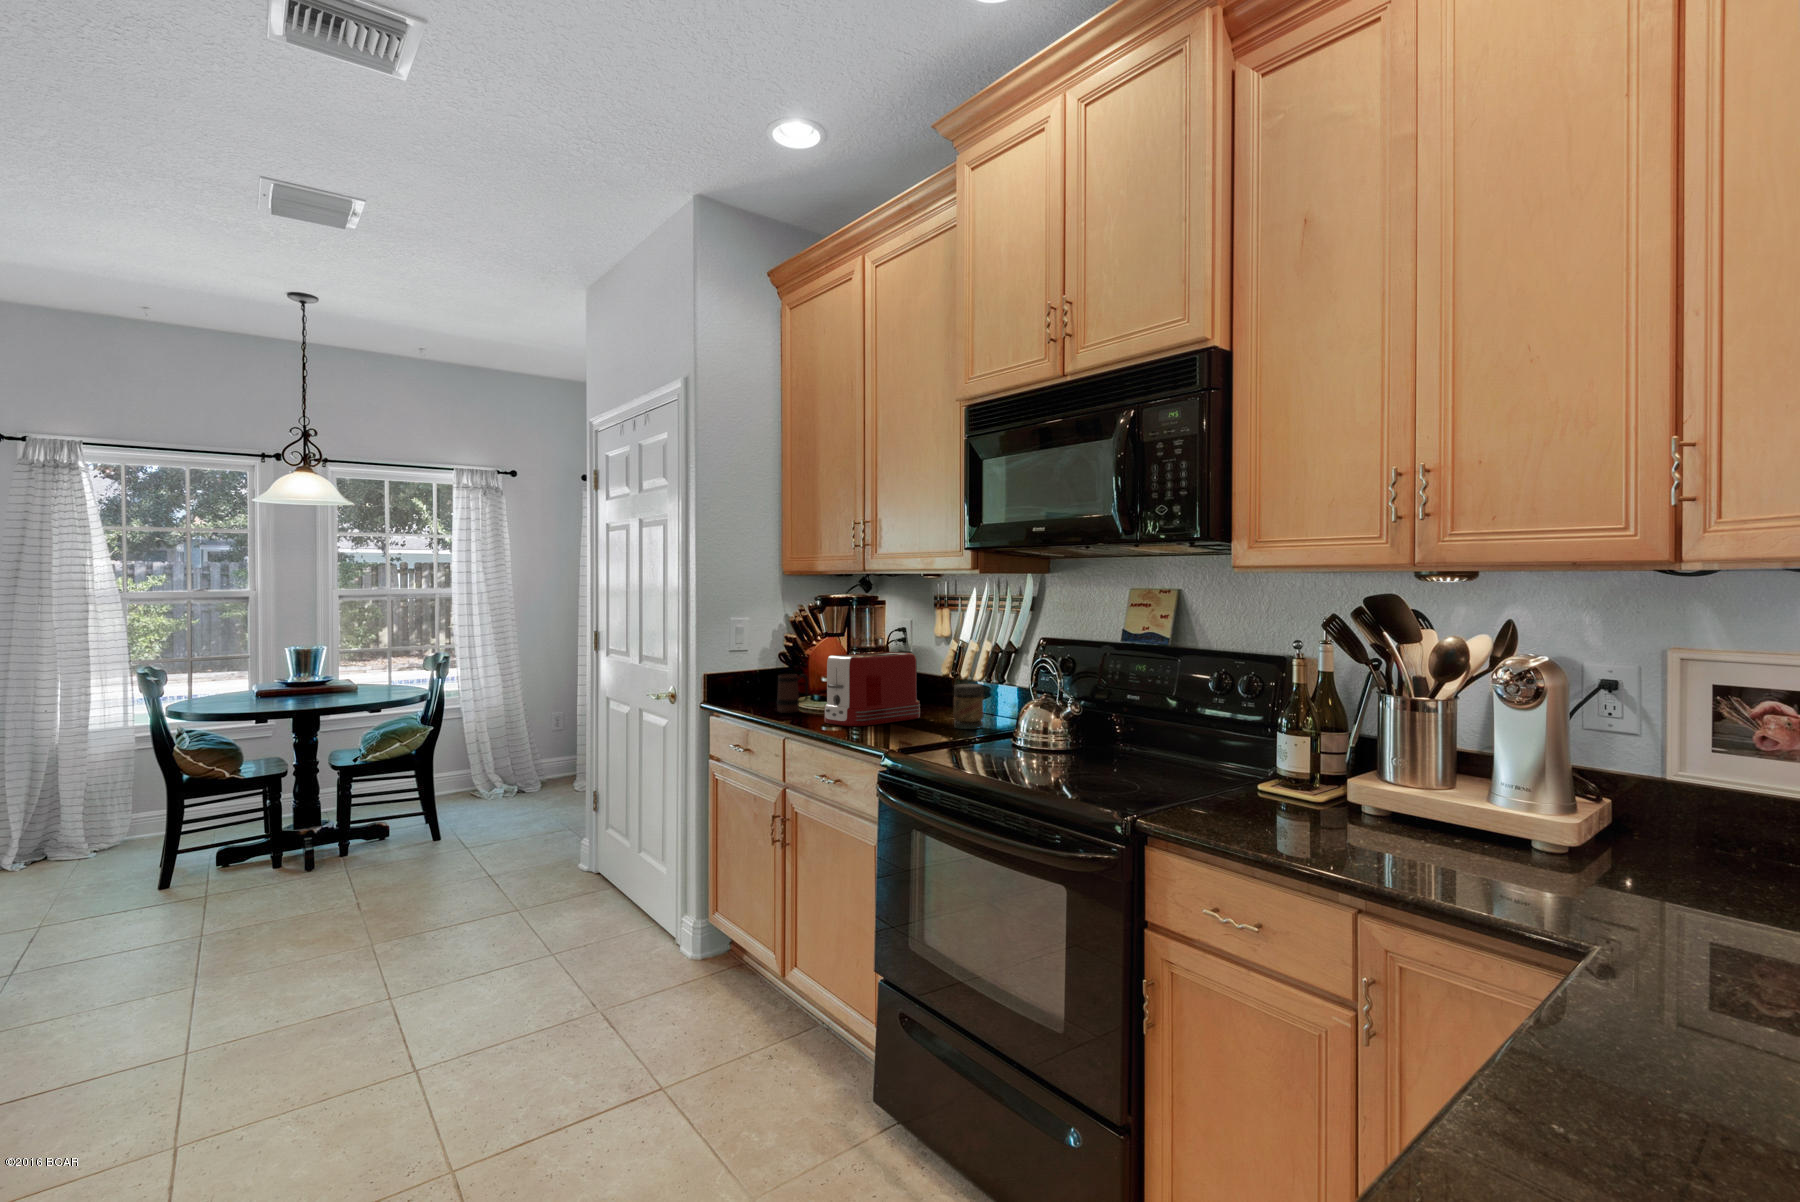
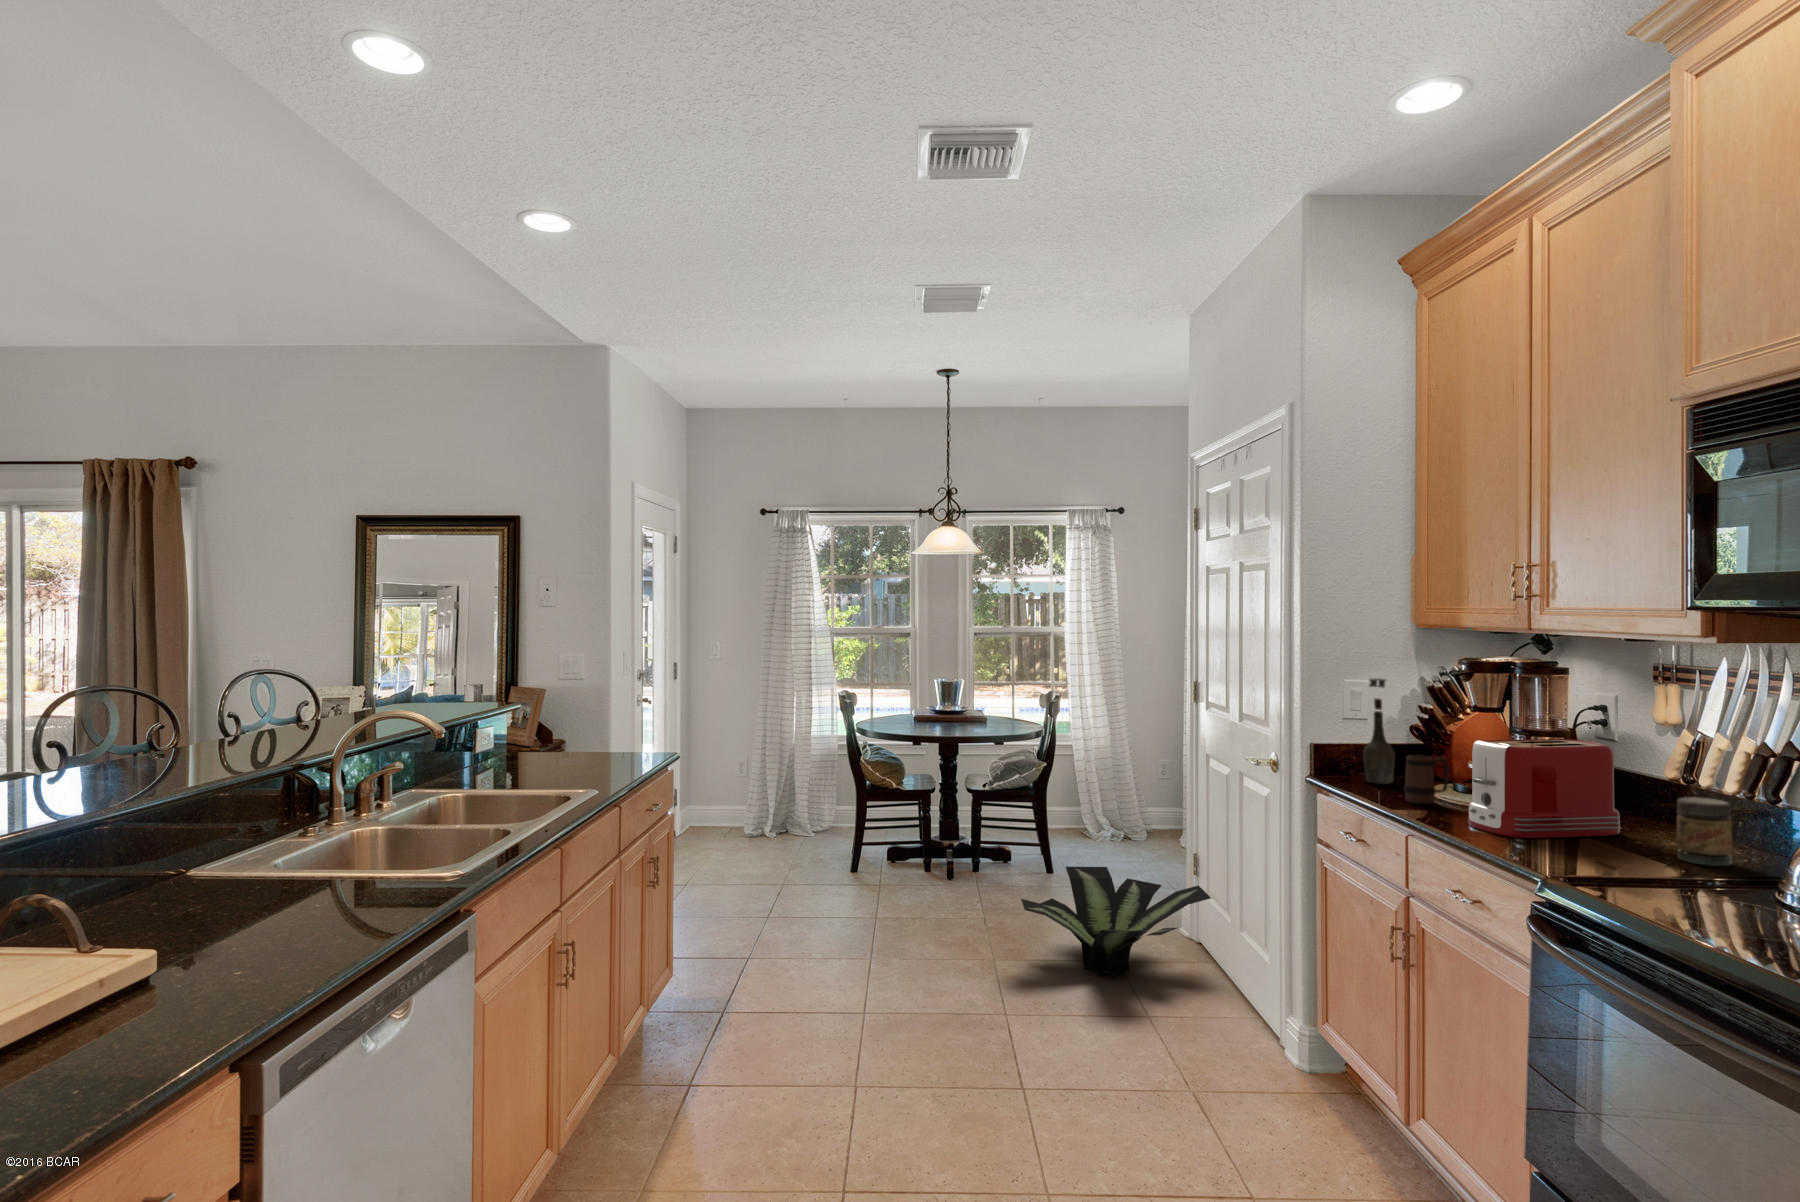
bottle: none [743,615,768,703] -> present [1363,678,1395,784]
potted plant: none [414,818,611,923] -> present [1021,867,1211,979]

